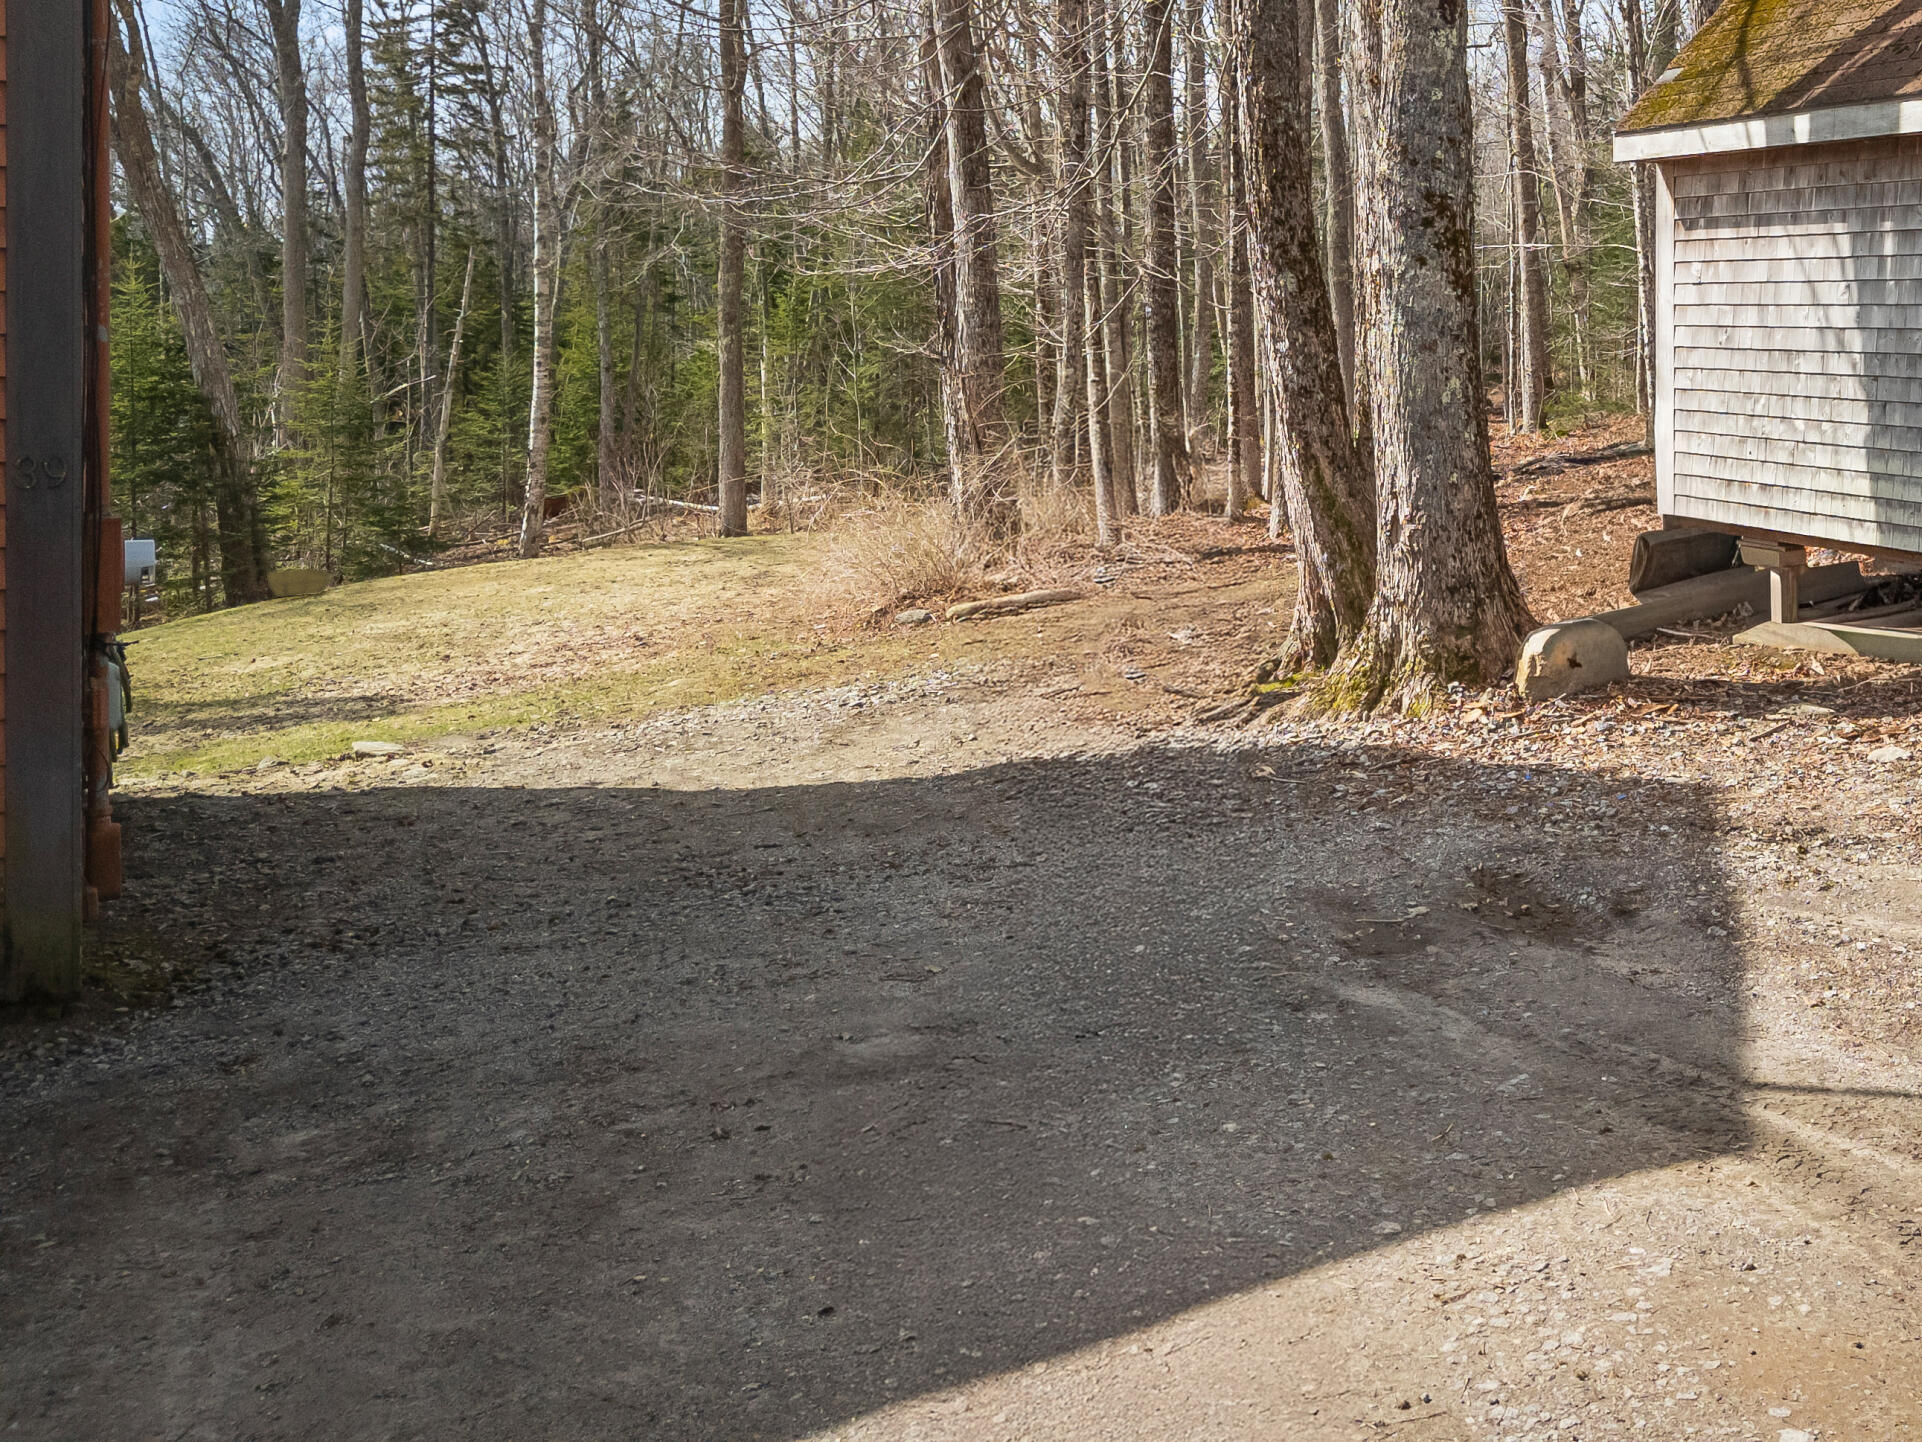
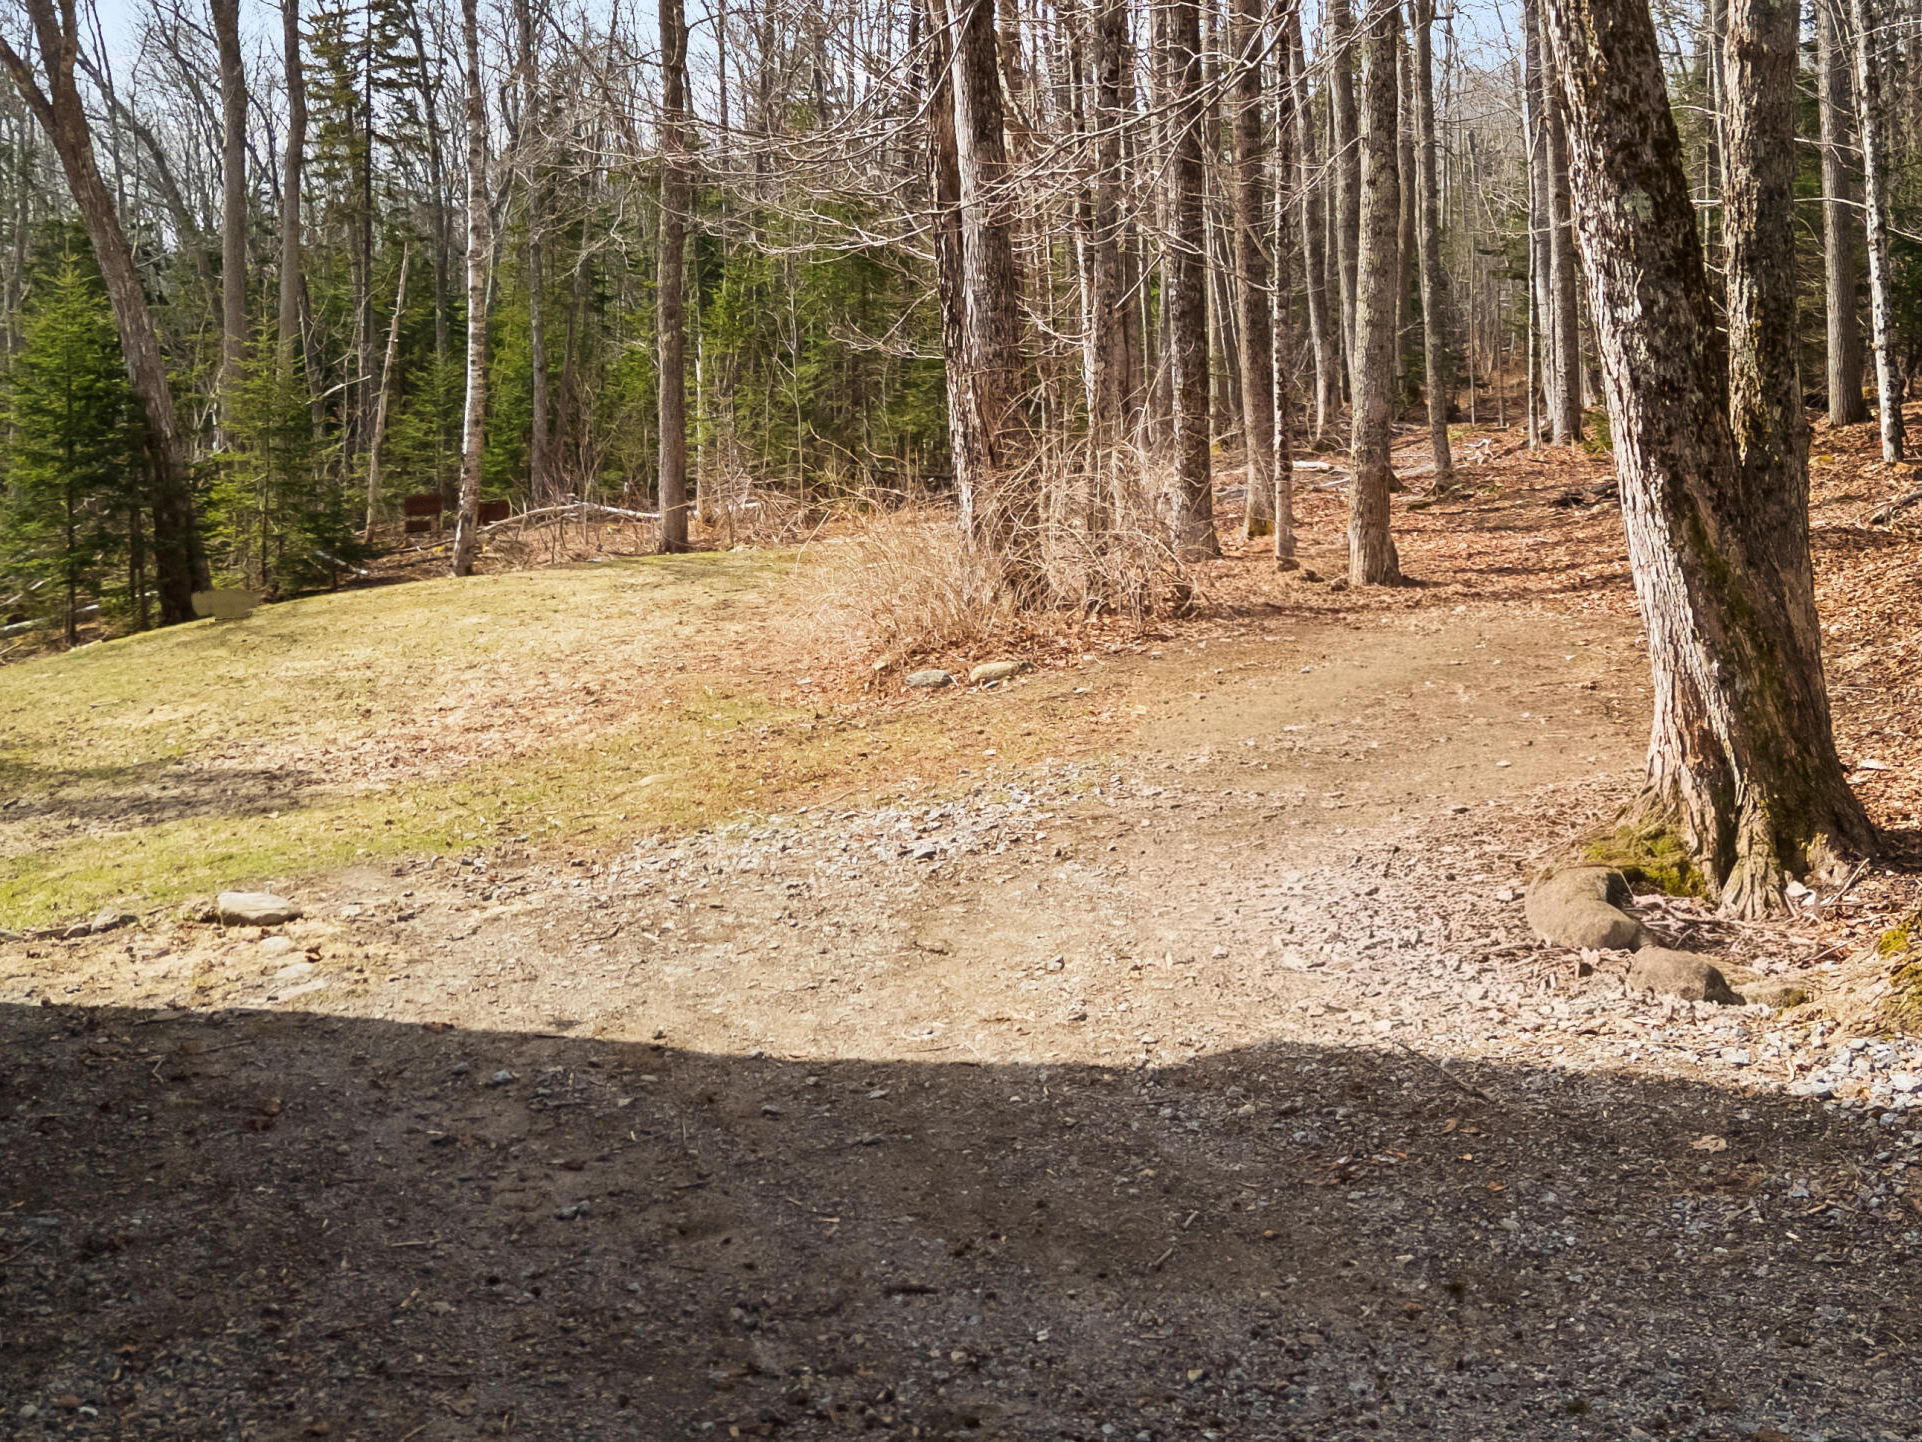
wooden crate: none [464,491,506,529] -> present [403,492,443,532]

